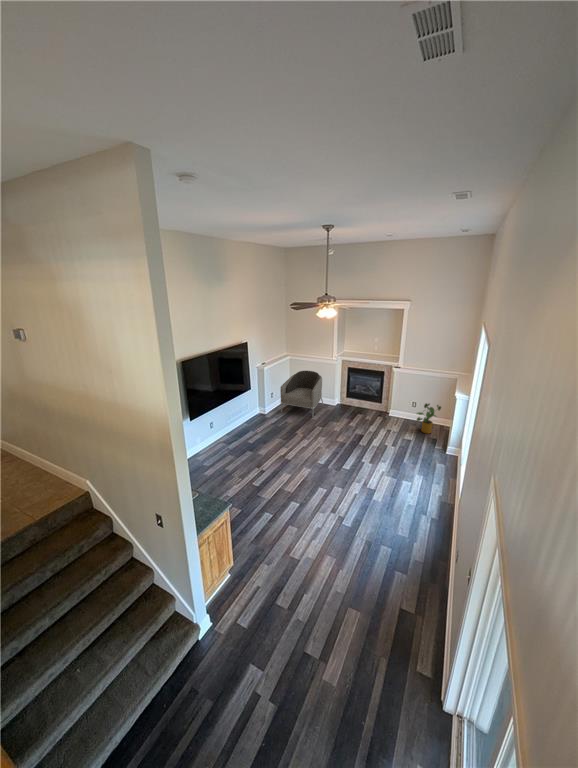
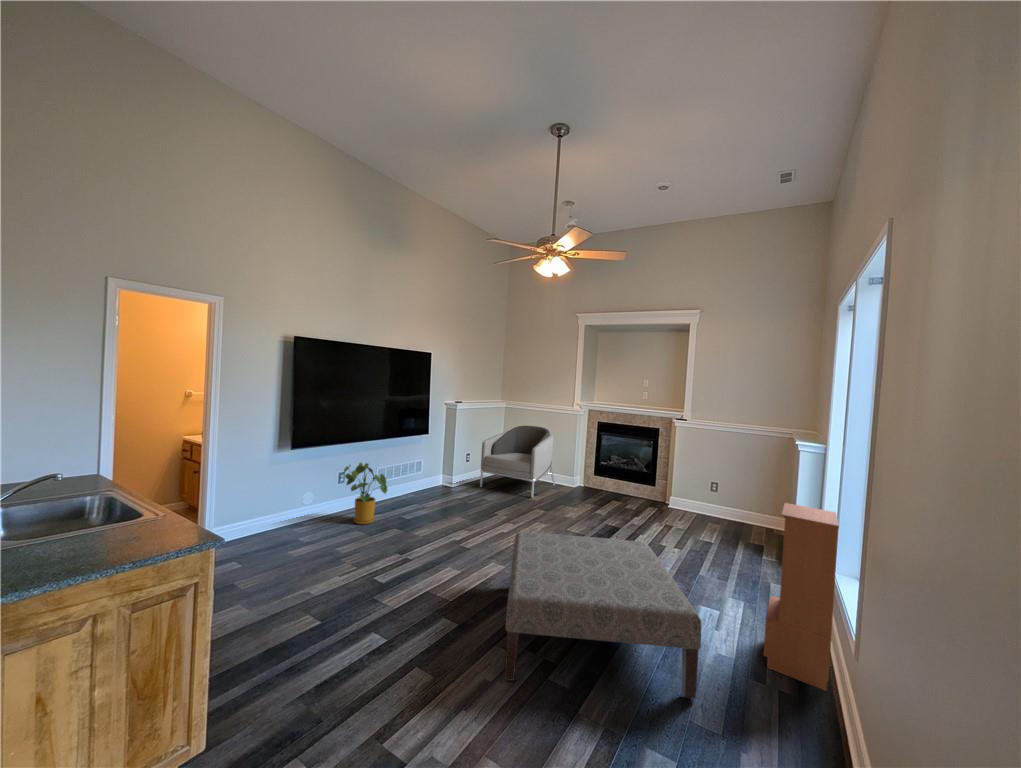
house plant: present [417,403,441,434] -> present [340,463,387,524]
bookcase: none [427,443,463,515] -> present [763,503,839,690]
ottoman: none [318,458,403,527] -> present [505,532,701,699]

